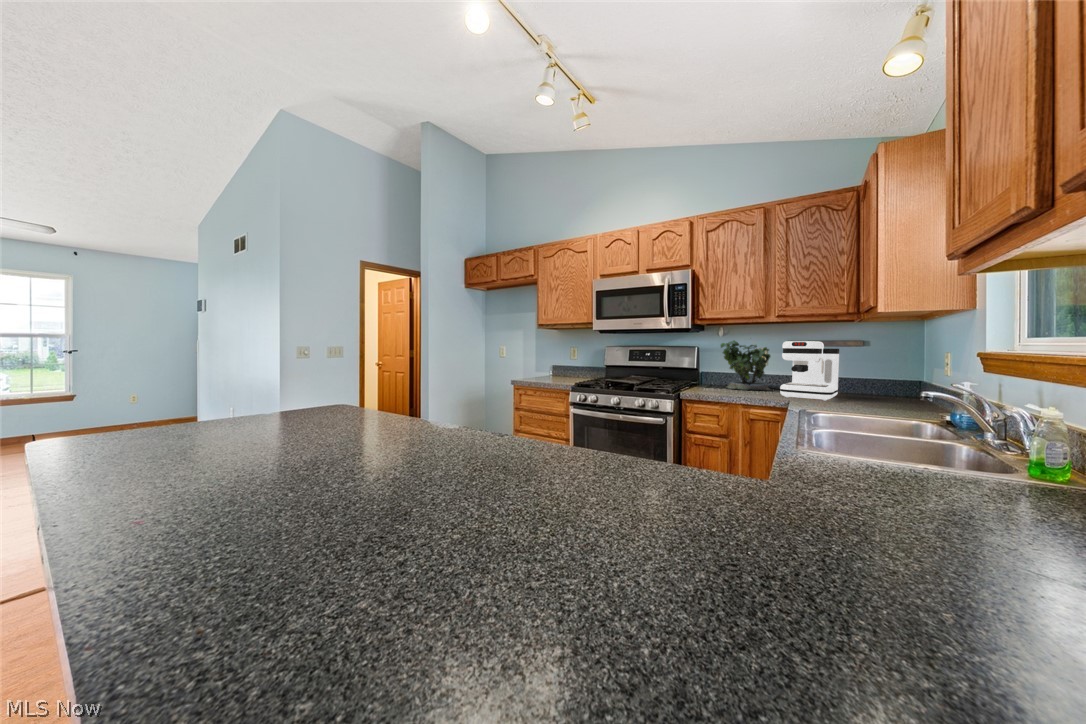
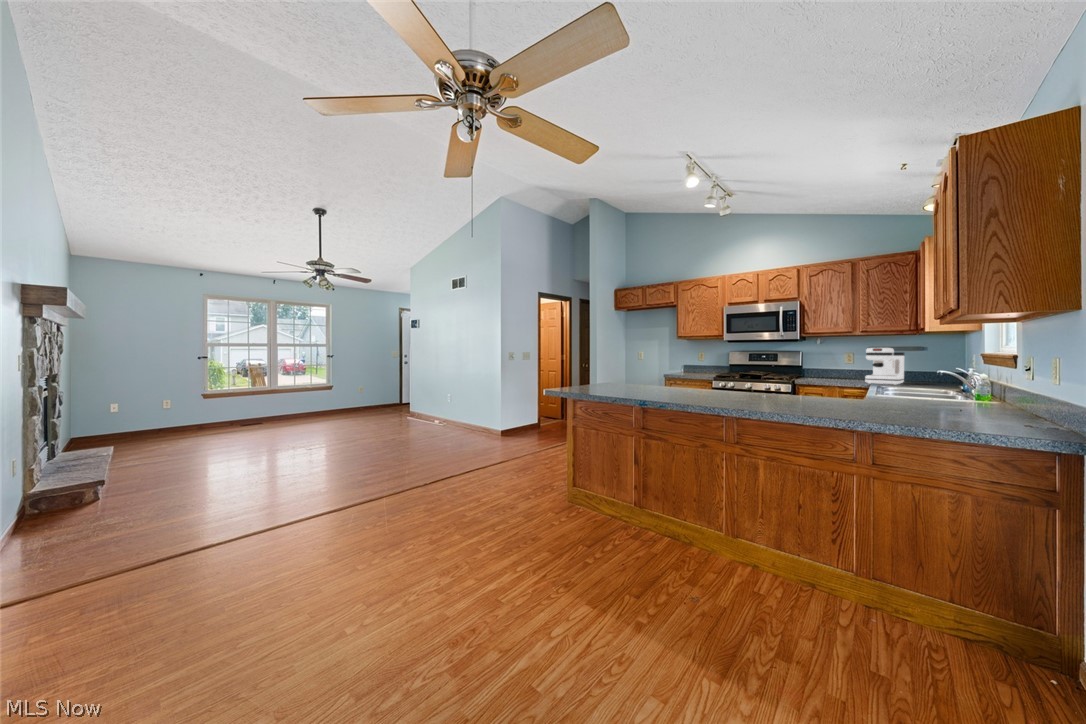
potted plant: present [721,340,771,390] -> none [820,346,860,381]

